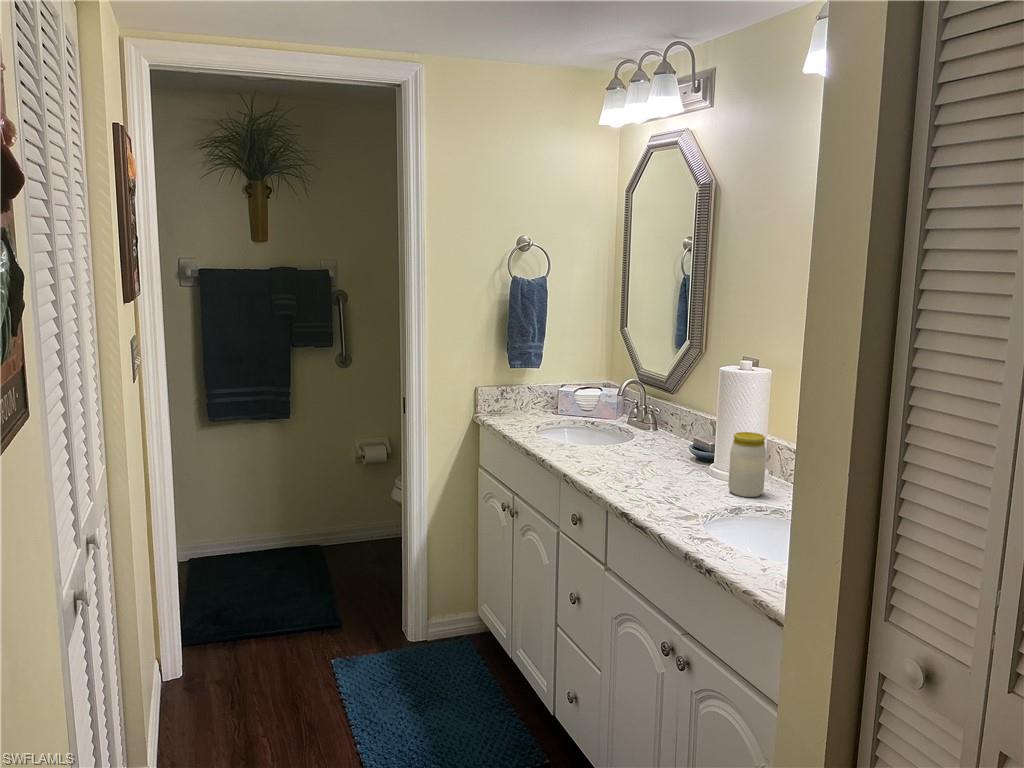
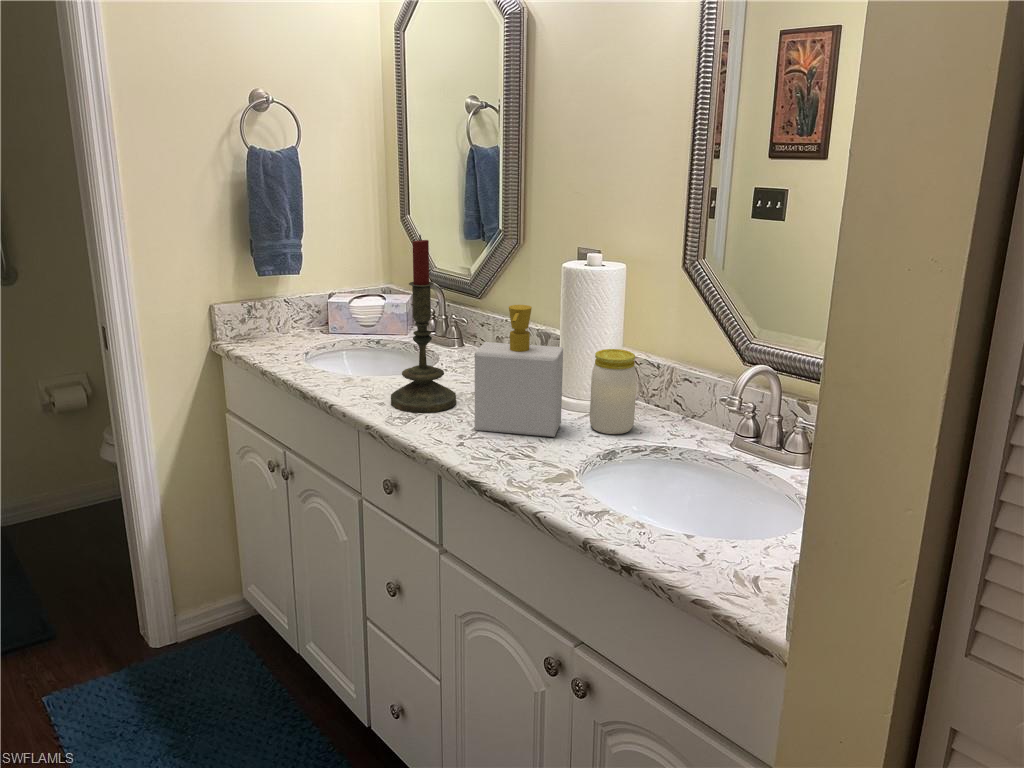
candle: none [585,341,634,470] -> present [391,235,456,413]
soap bottle: none [639,394,710,493] -> present [475,305,563,437]

